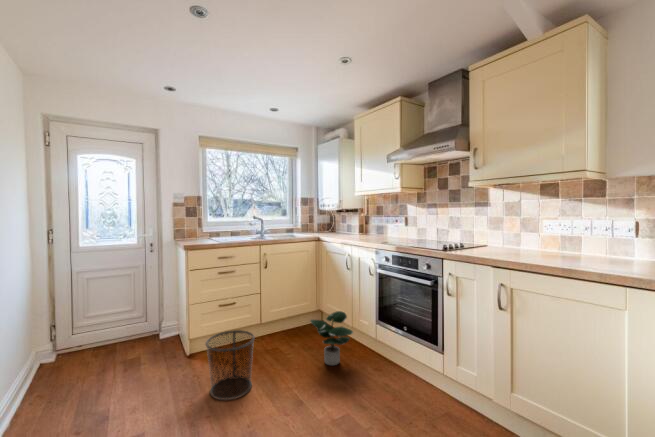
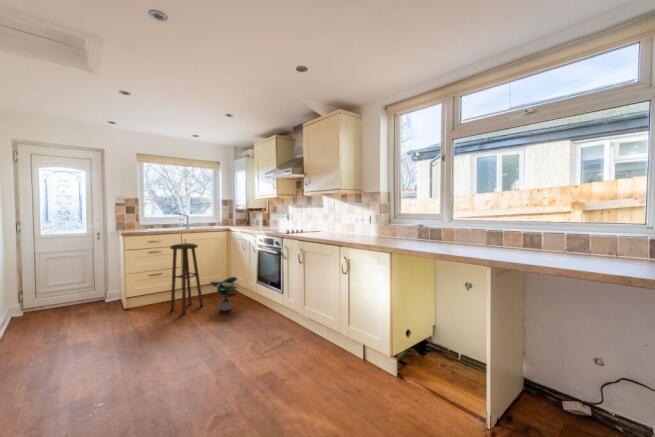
stool: none [252,261,295,369] -> present [170,243,203,314]
waste bin: present [206,330,255,400] -> none [132,288,167,328]

